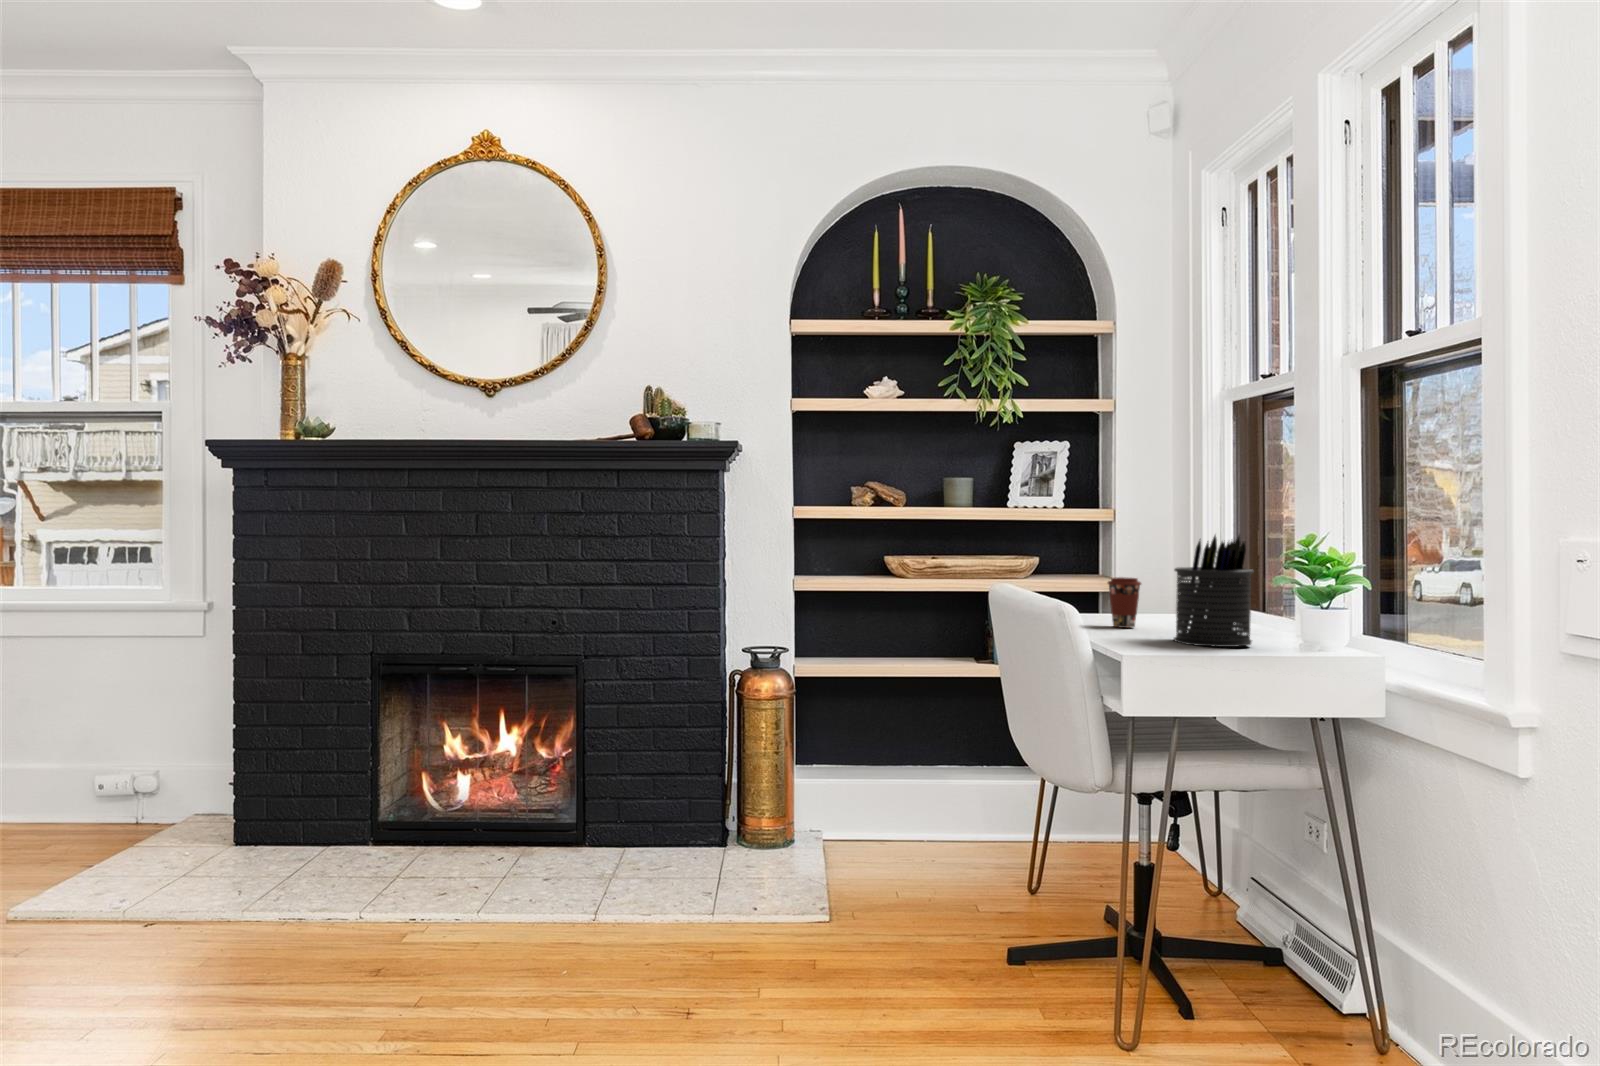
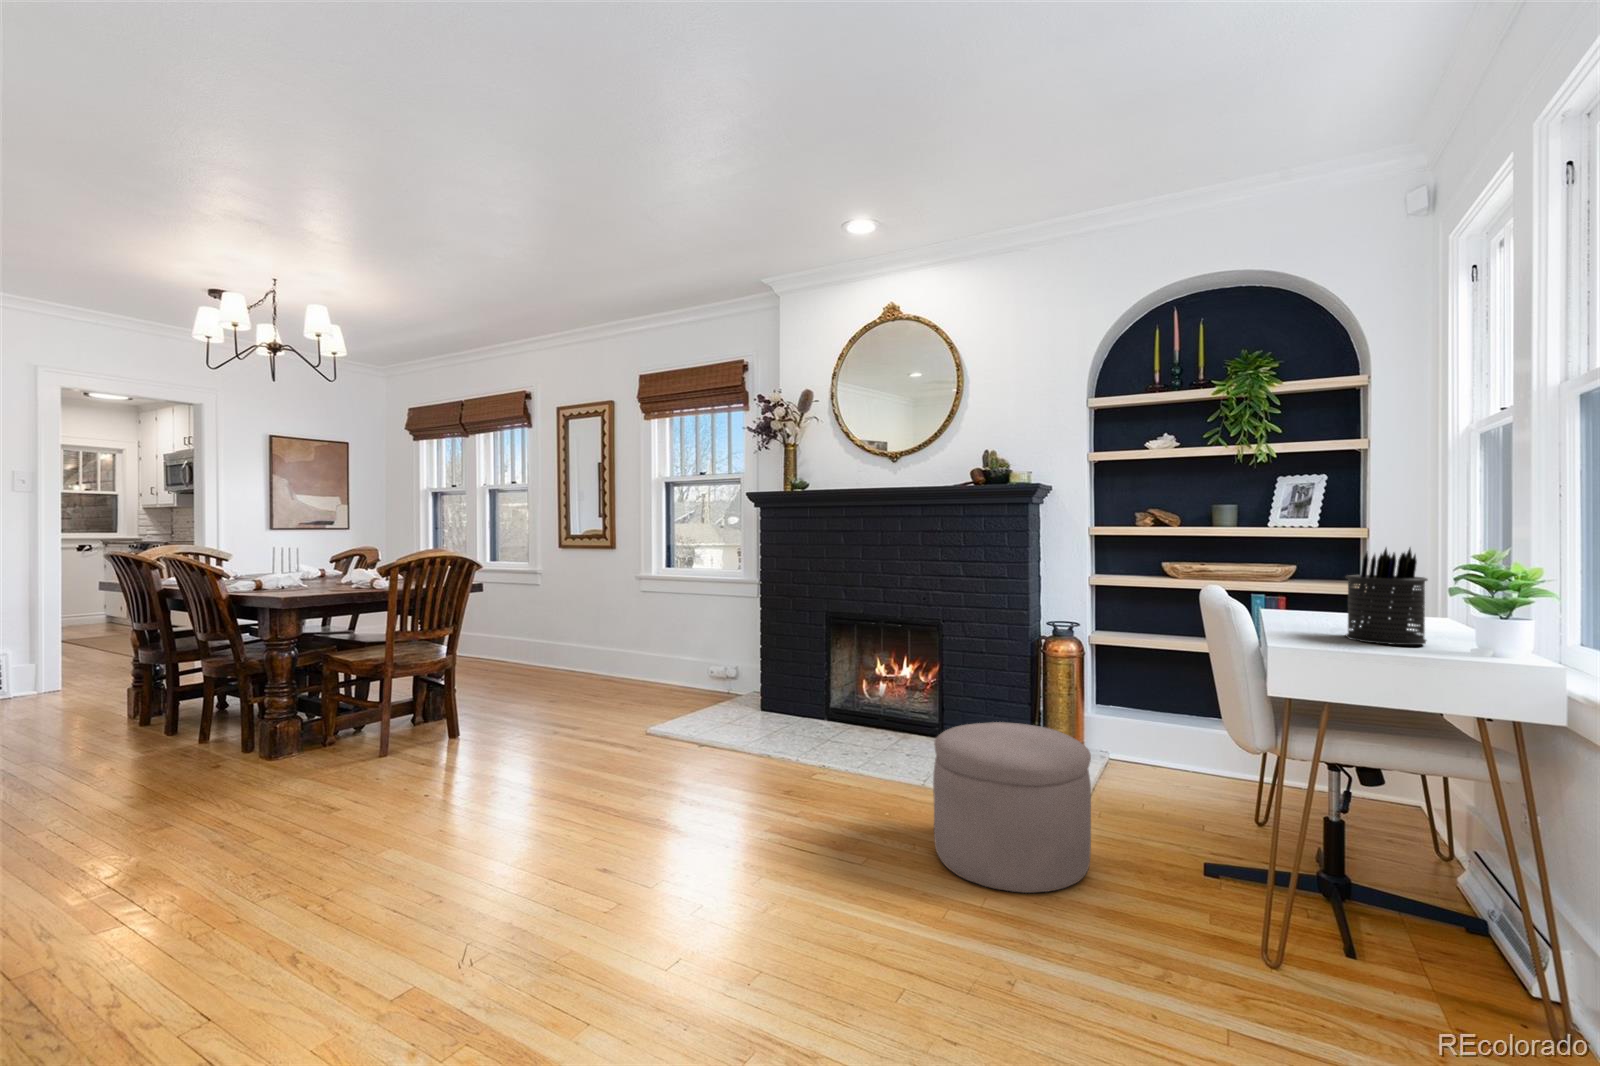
coffee cup: present [1108,577,1141,628] -> none [1298,582,1332,623]
ottoman: none [669,795,888,1030] -> present [933,722,1091,893]

